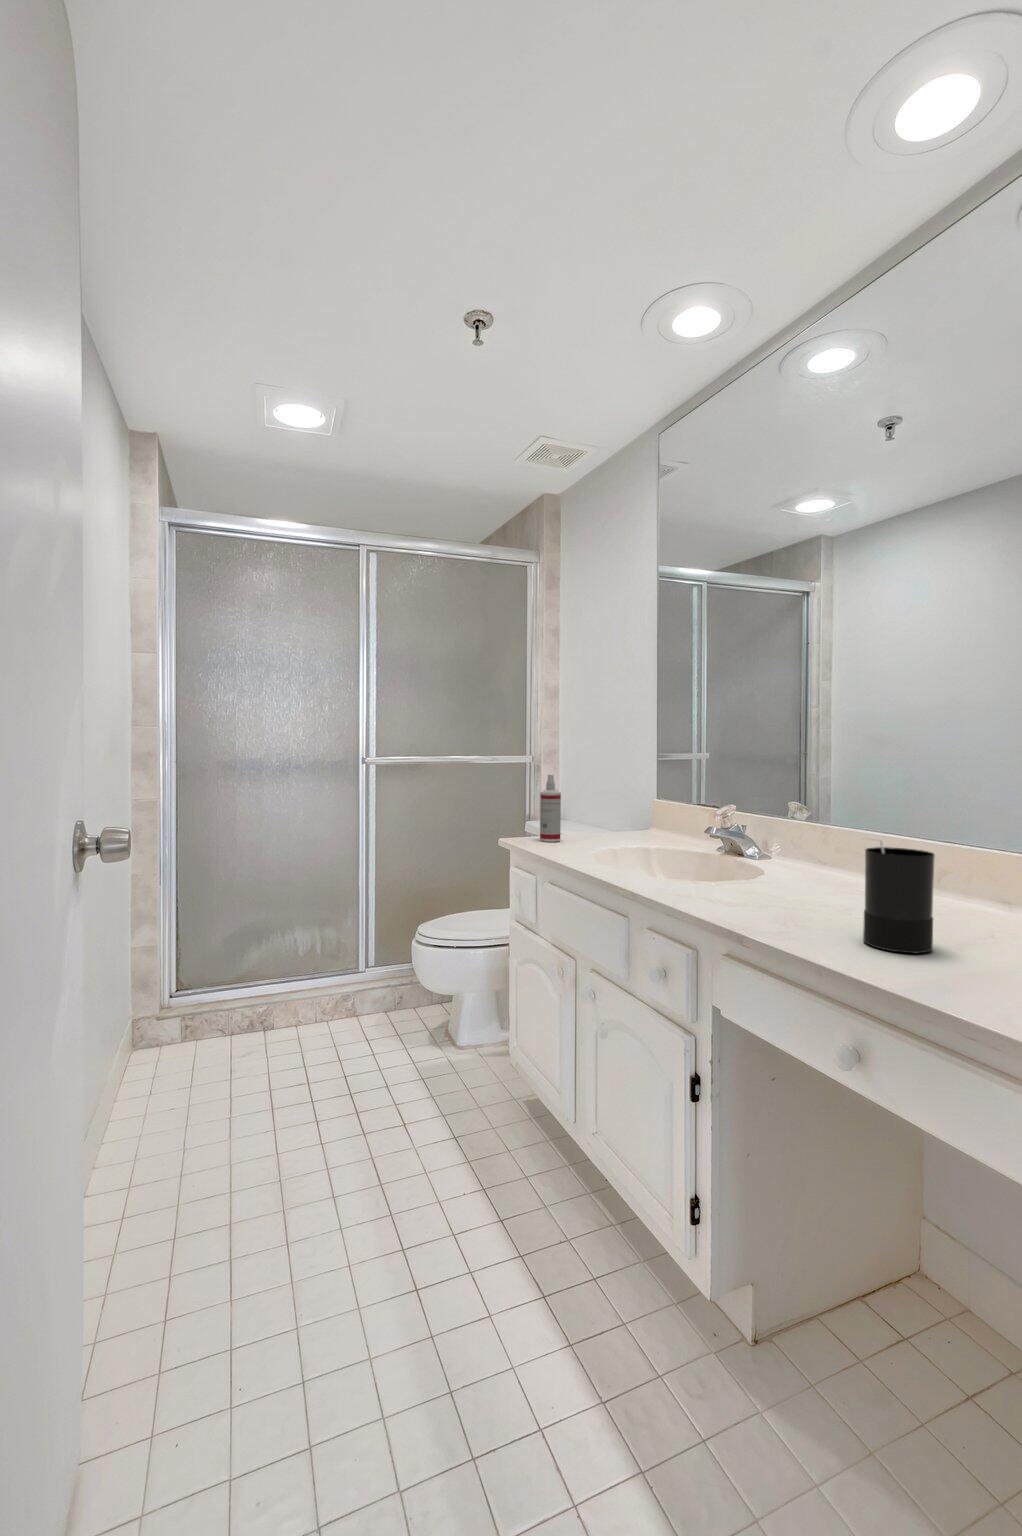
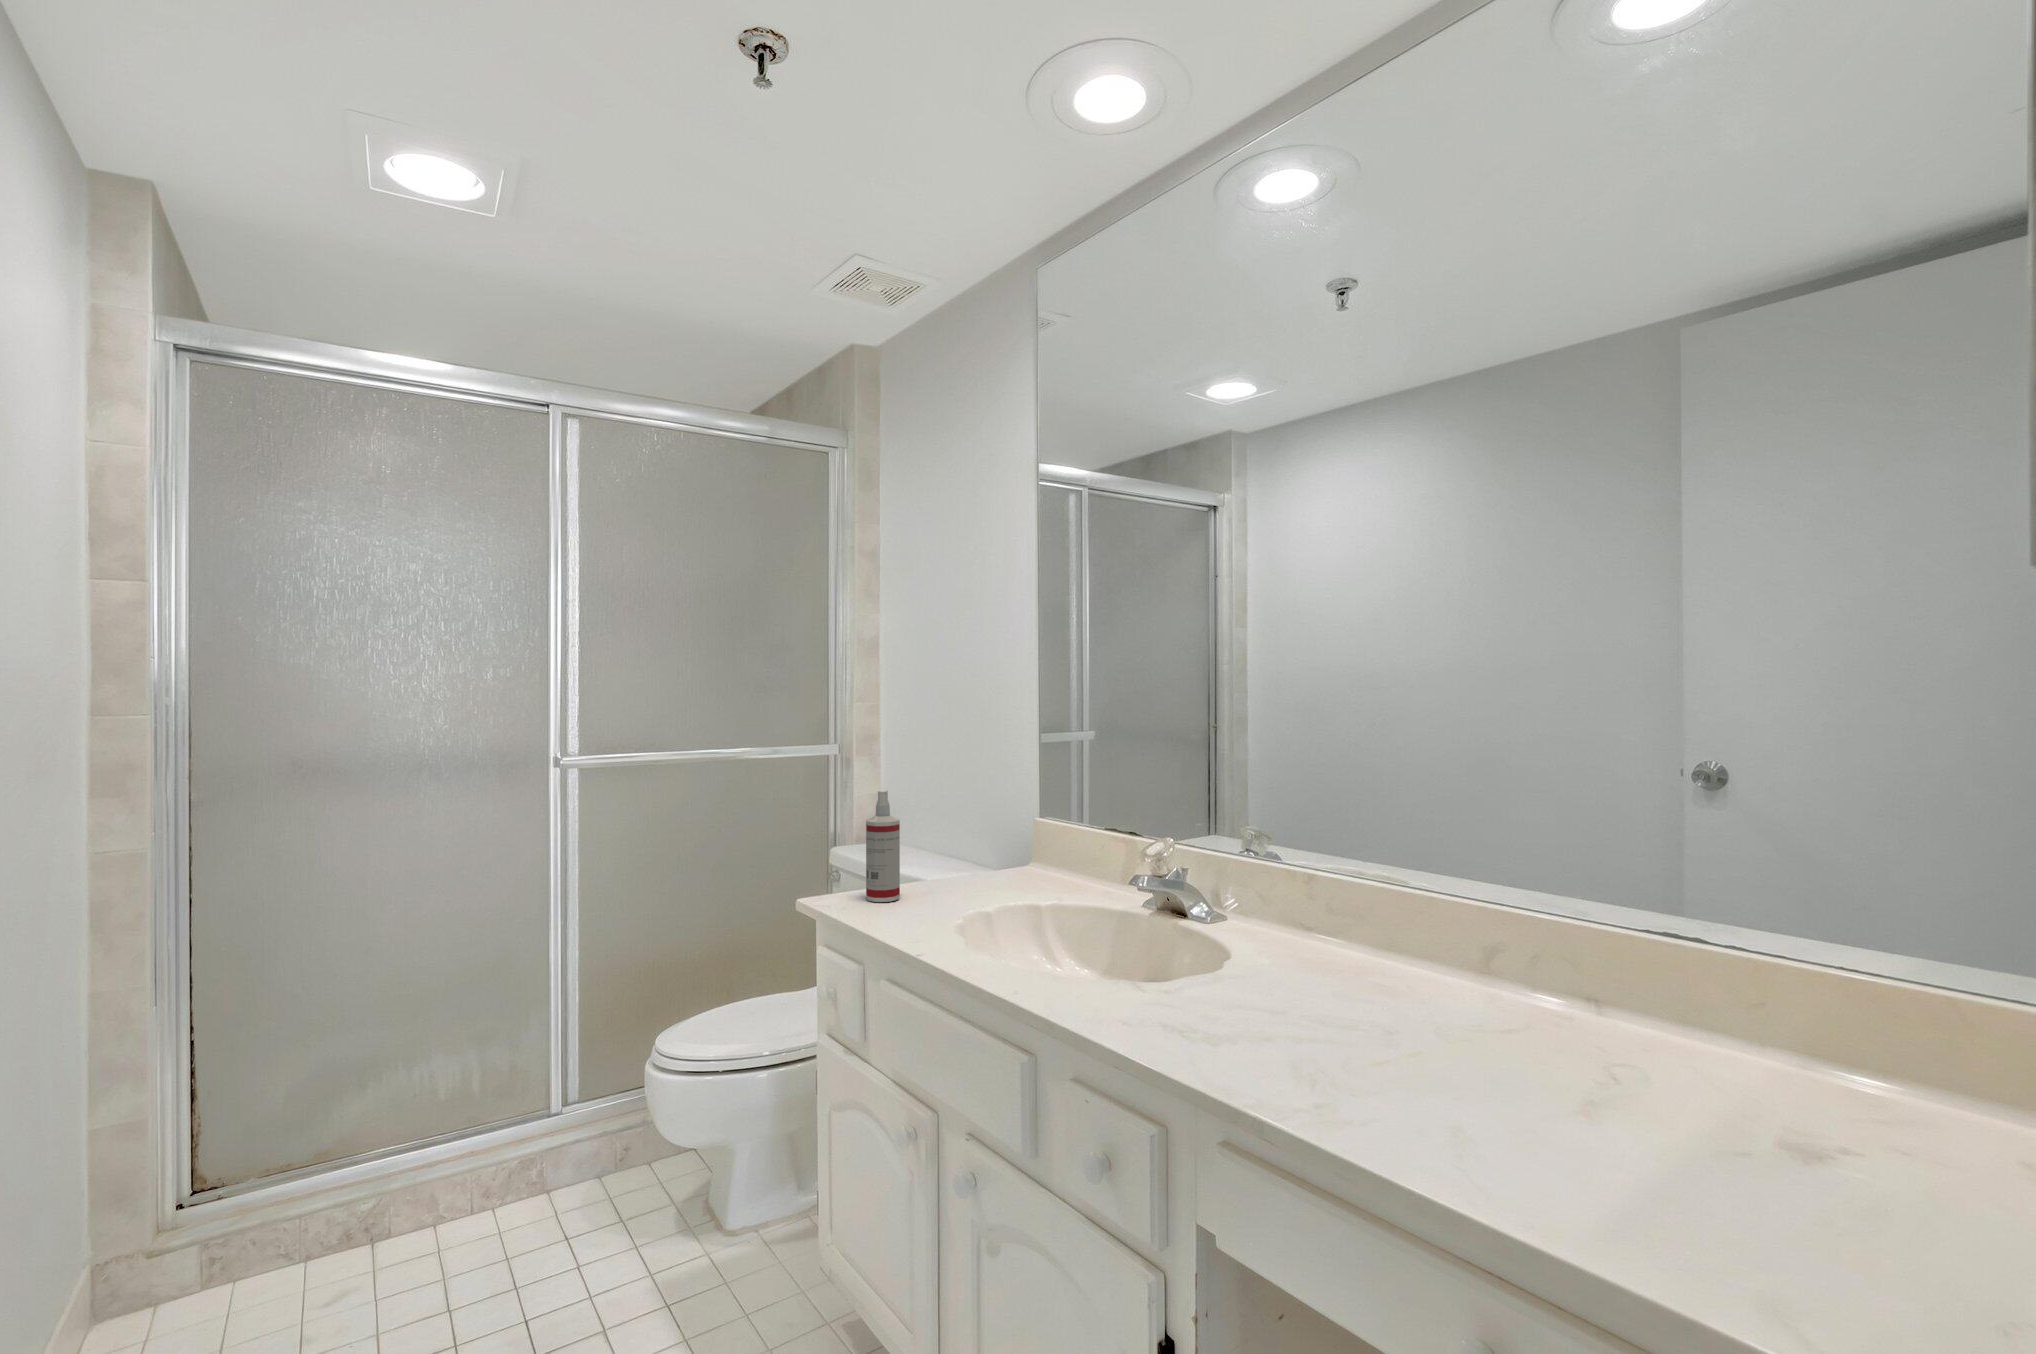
candle: present [863,841,935,953] -> none [1467,970,1602,1192]

